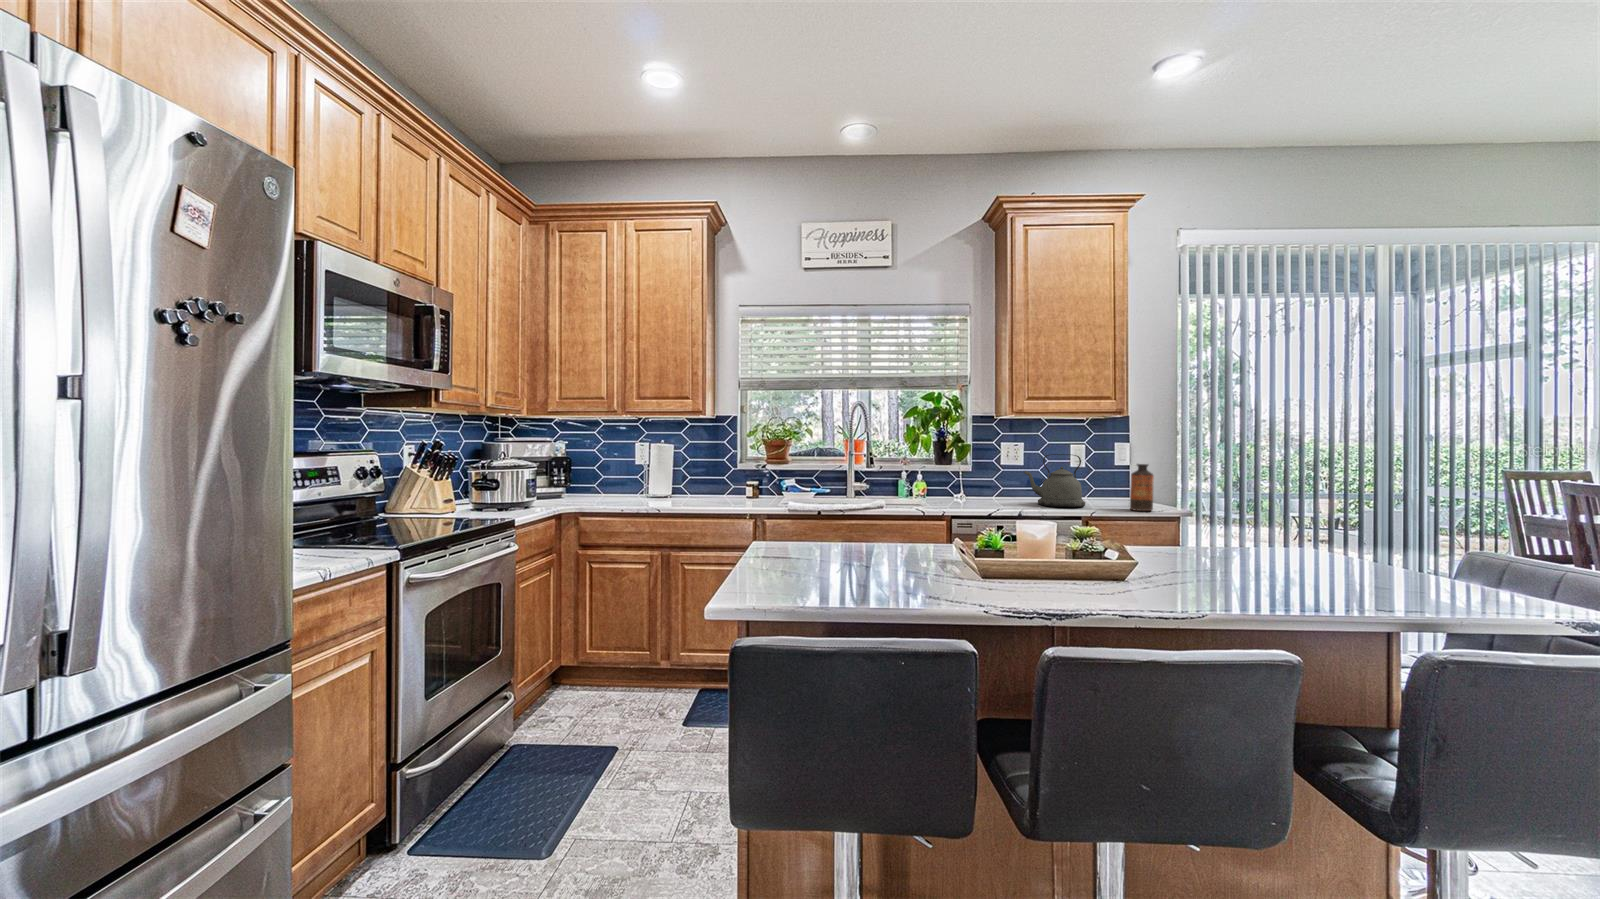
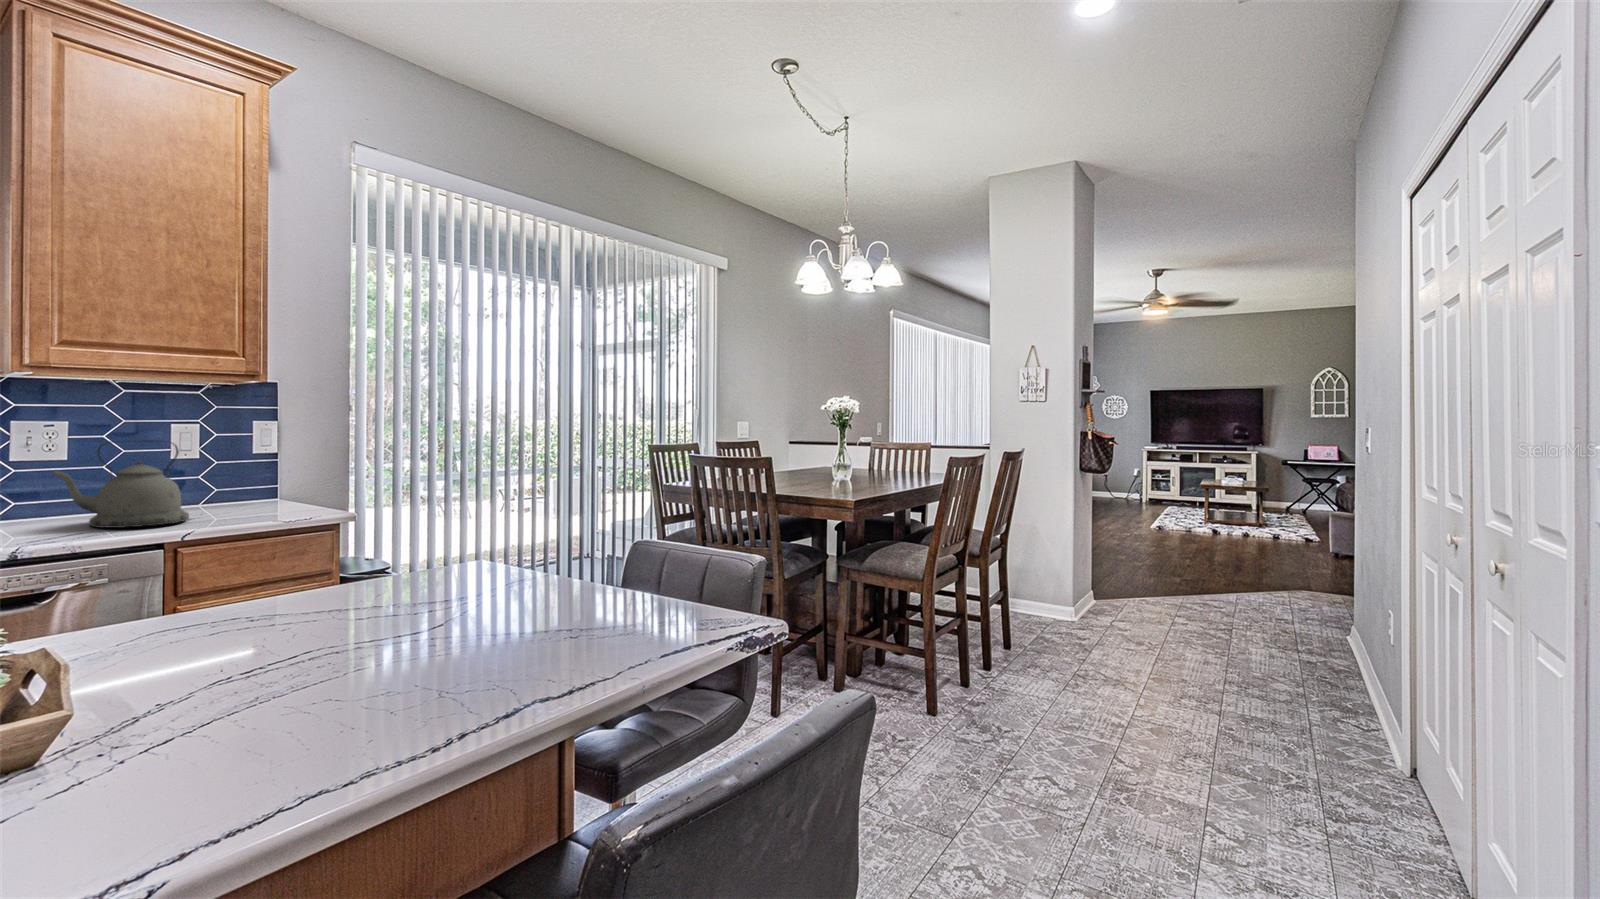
bottle: present [1130,464,1154,511] -> none [268,452,304,519]

